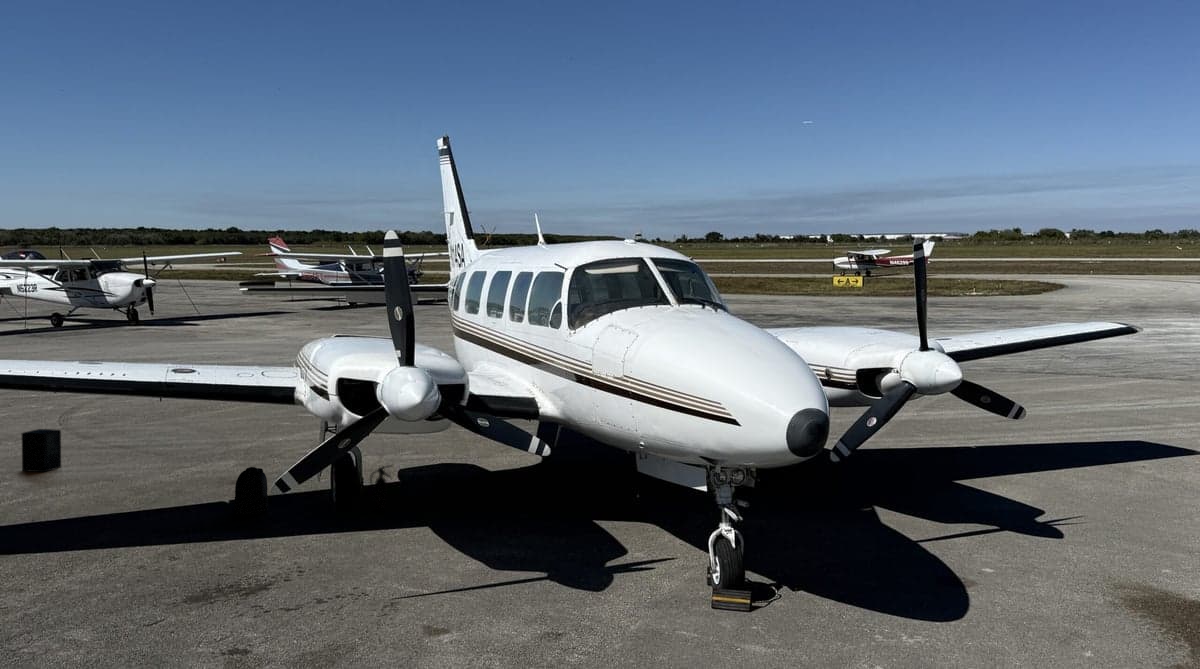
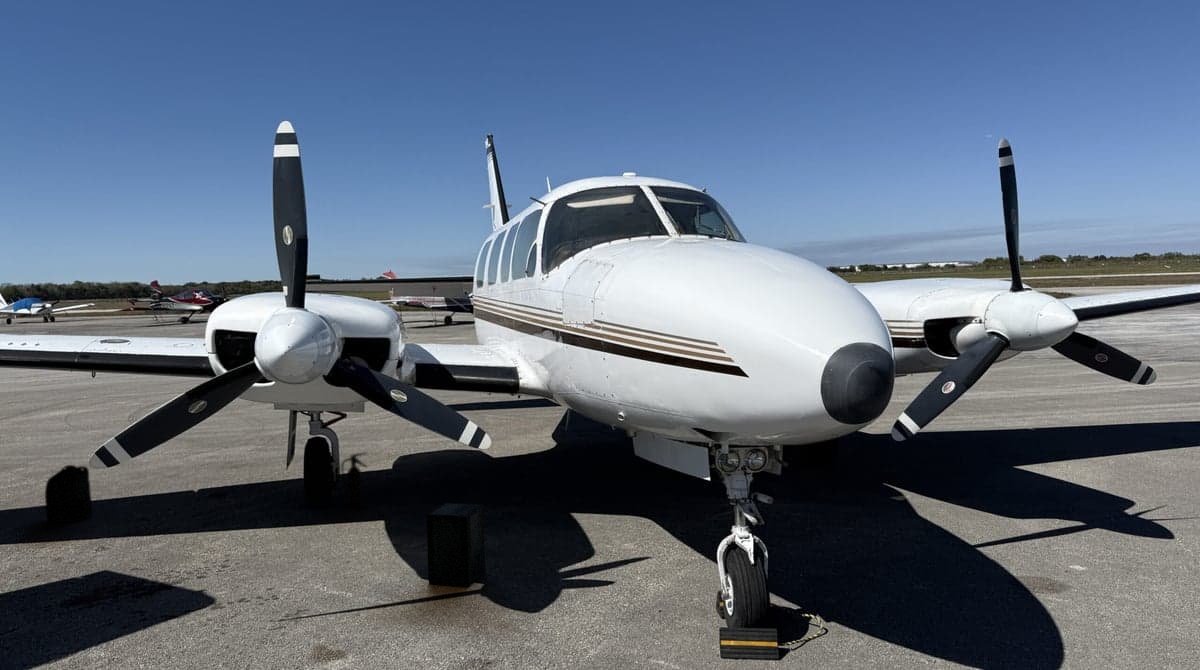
storage box: present [22,429,61,472] -> present [427,503,485,587]
backpack: present [234,467,268,514] -> present [45,465,93,522]

